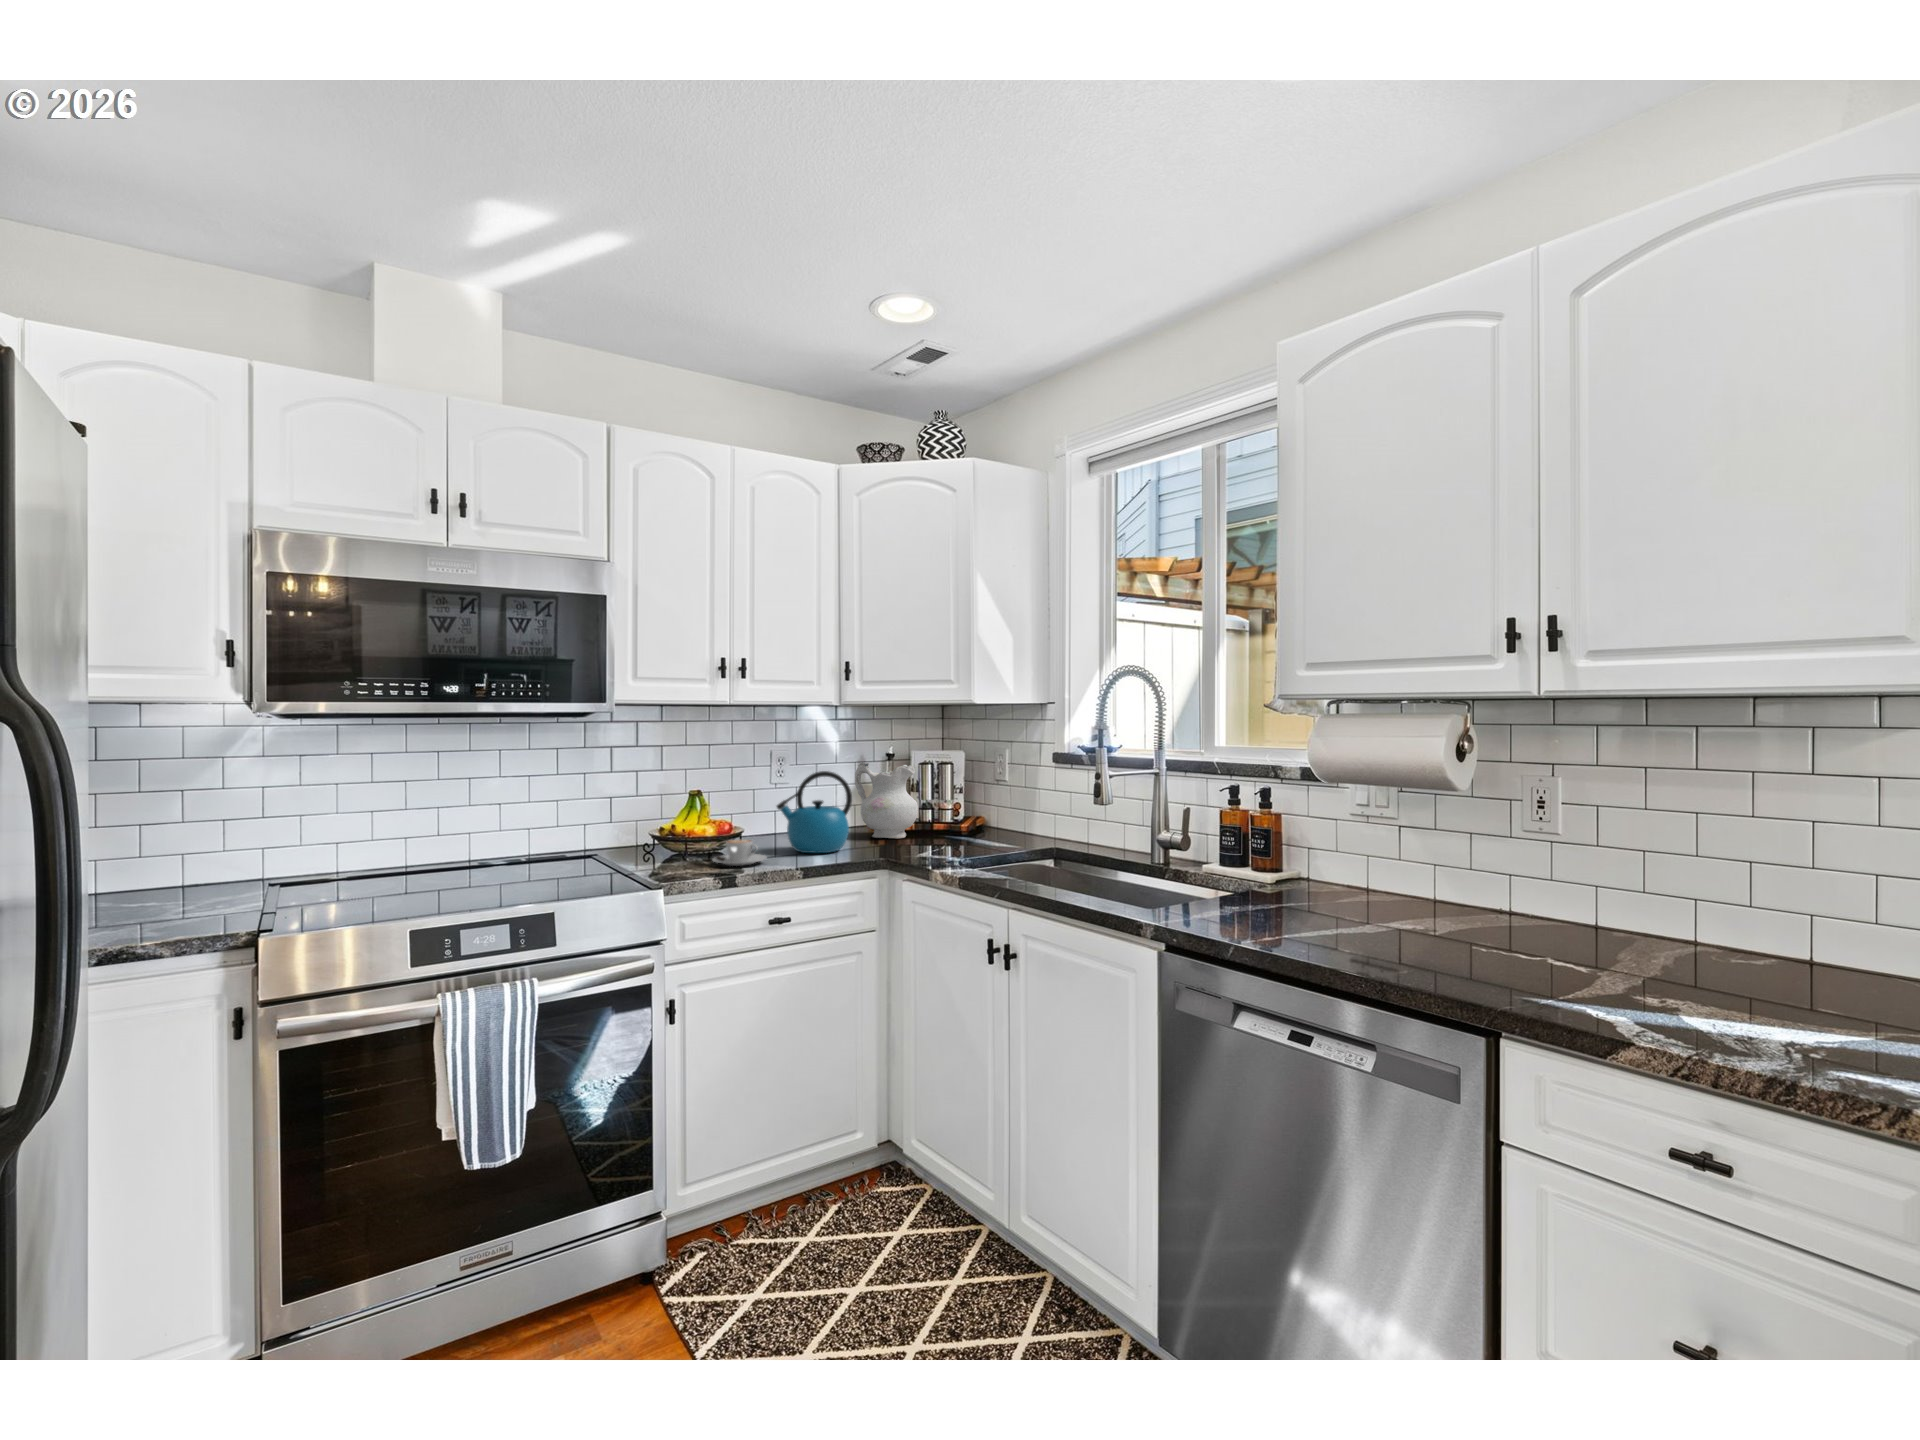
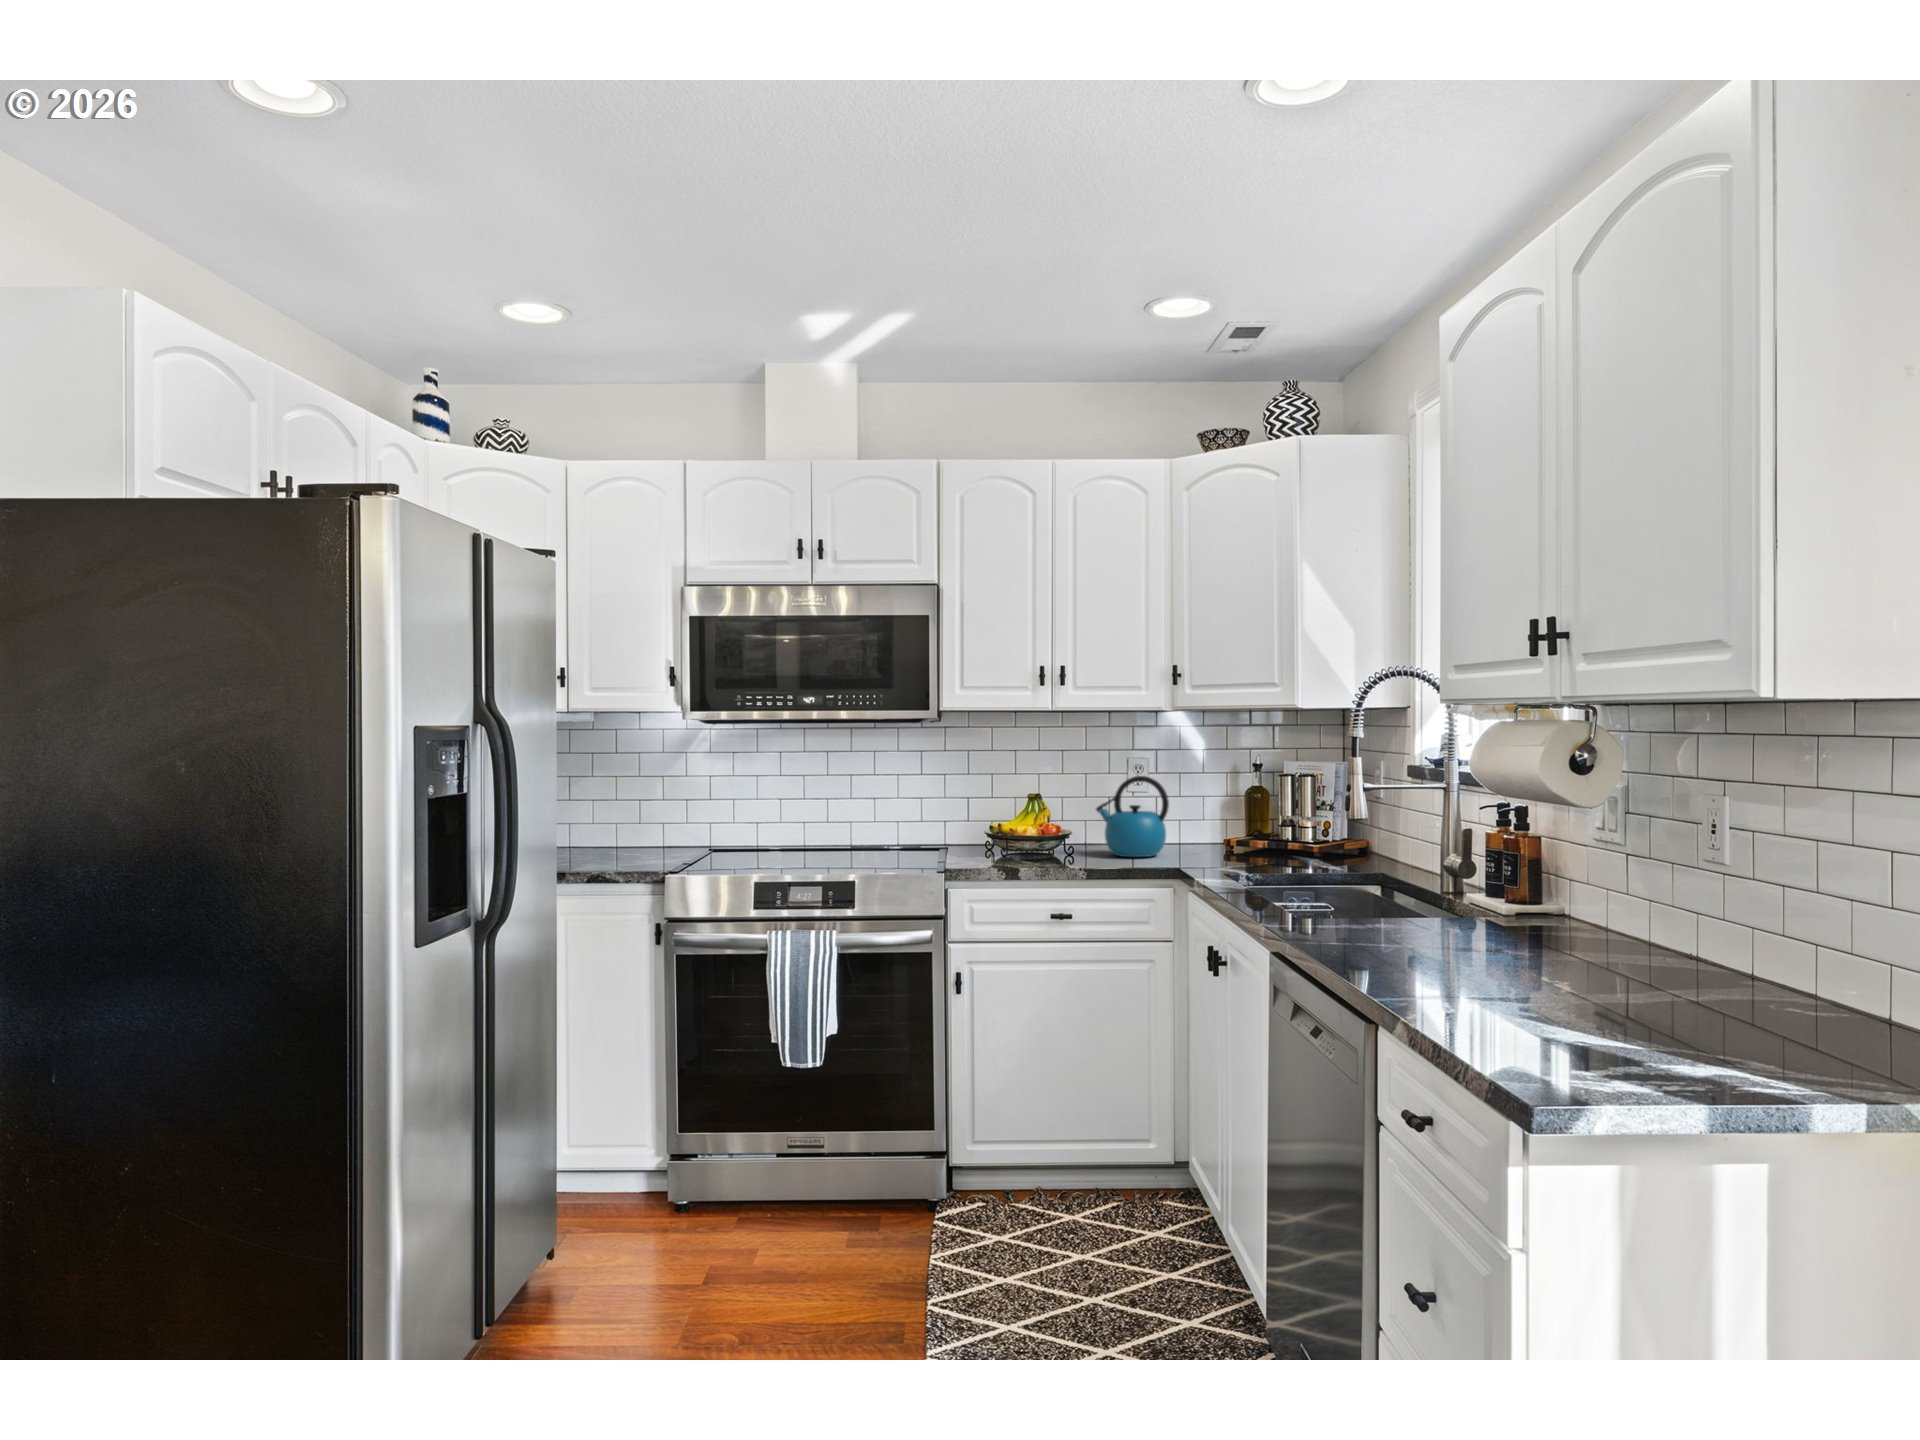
ceramic pitcher: present [855,762,918,838] -> none [1205,769,1268,850]
coffee cup: present [712,839,767,866] -> none [1019,838,1069,862]

